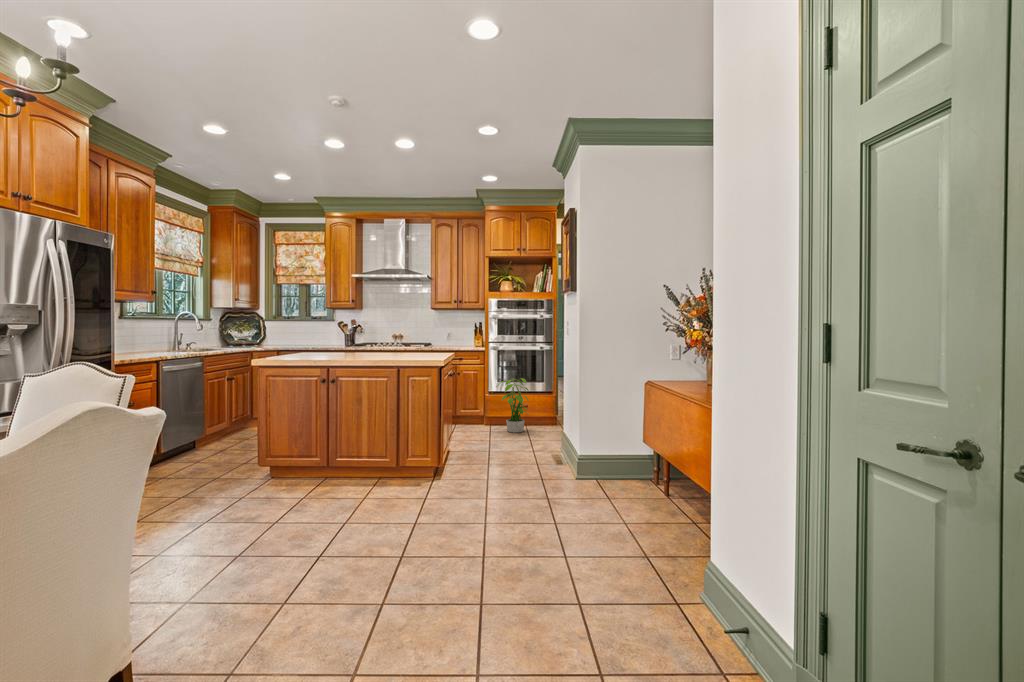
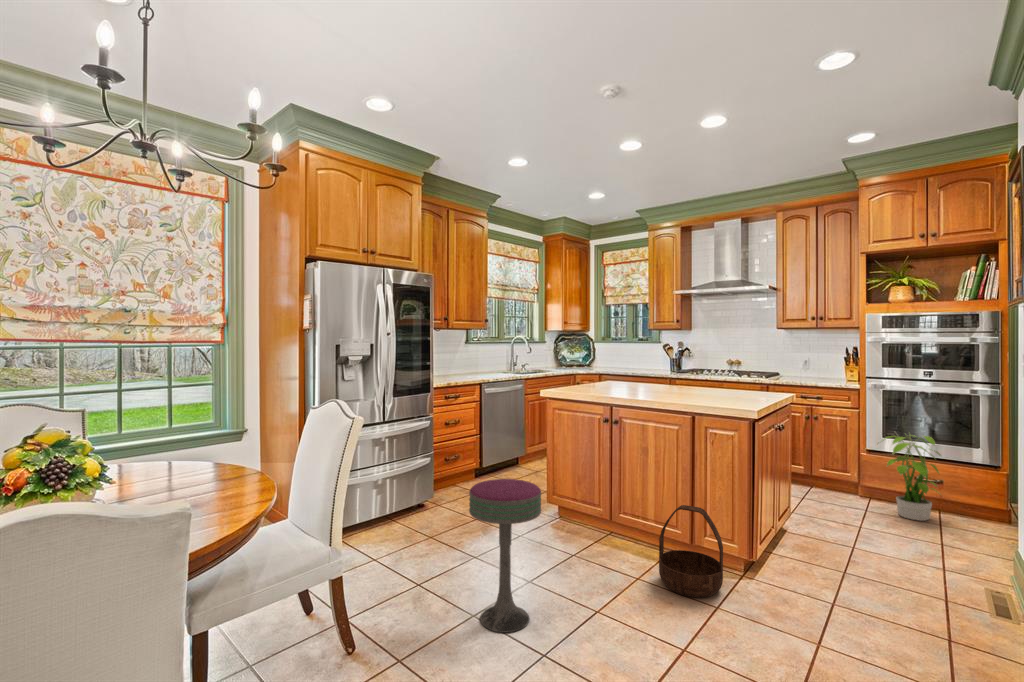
bar stool: none [234,427,303,553] -> present [469,479,541,632]
basket: none [380,433,425,497] -> present [659,505,723,598]

